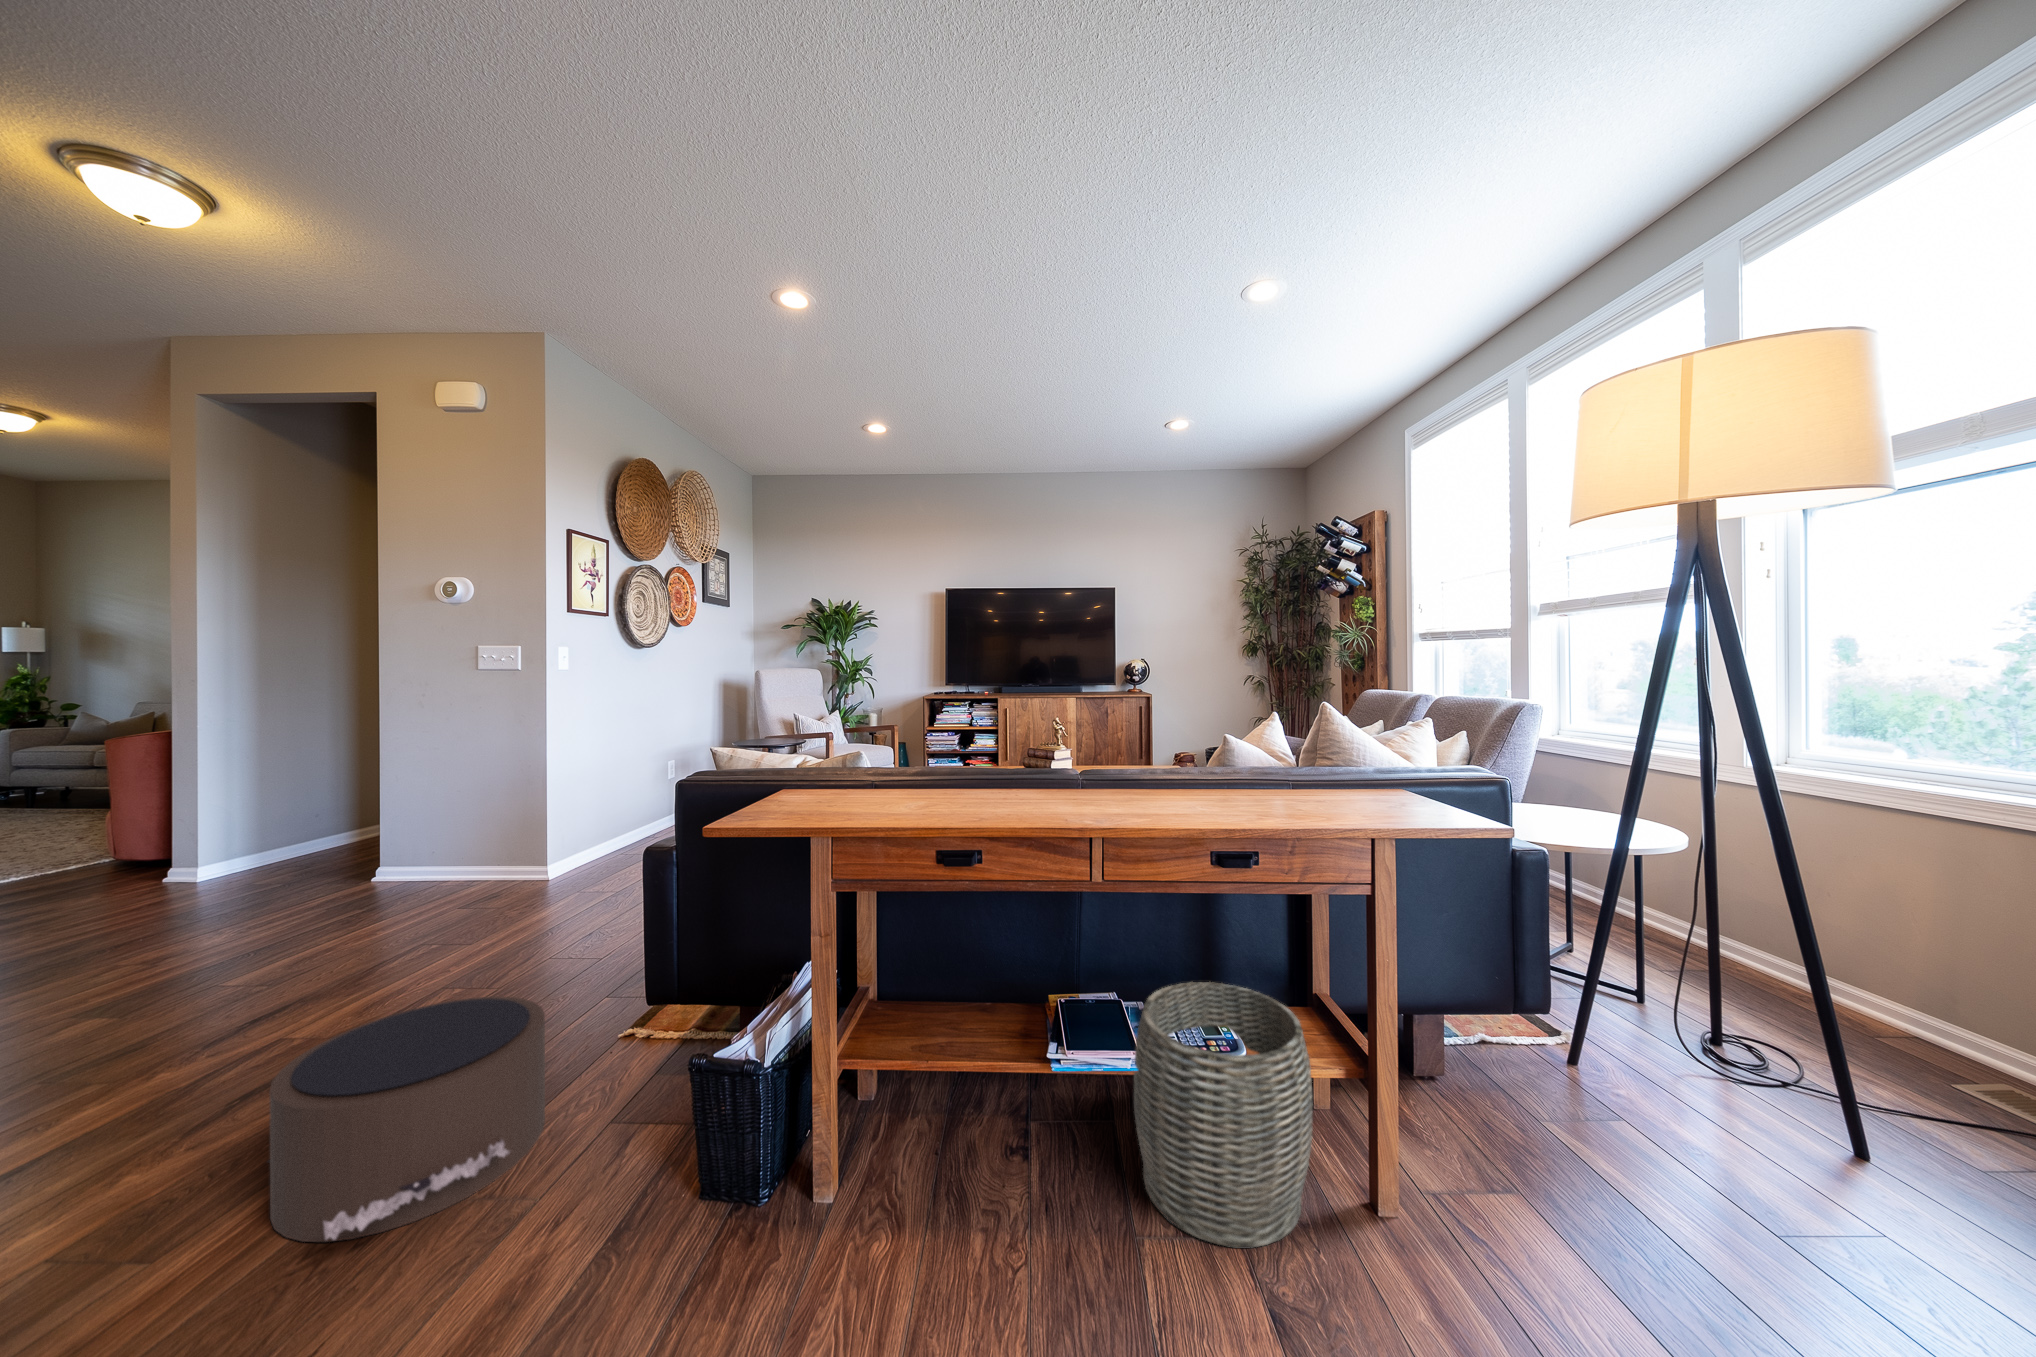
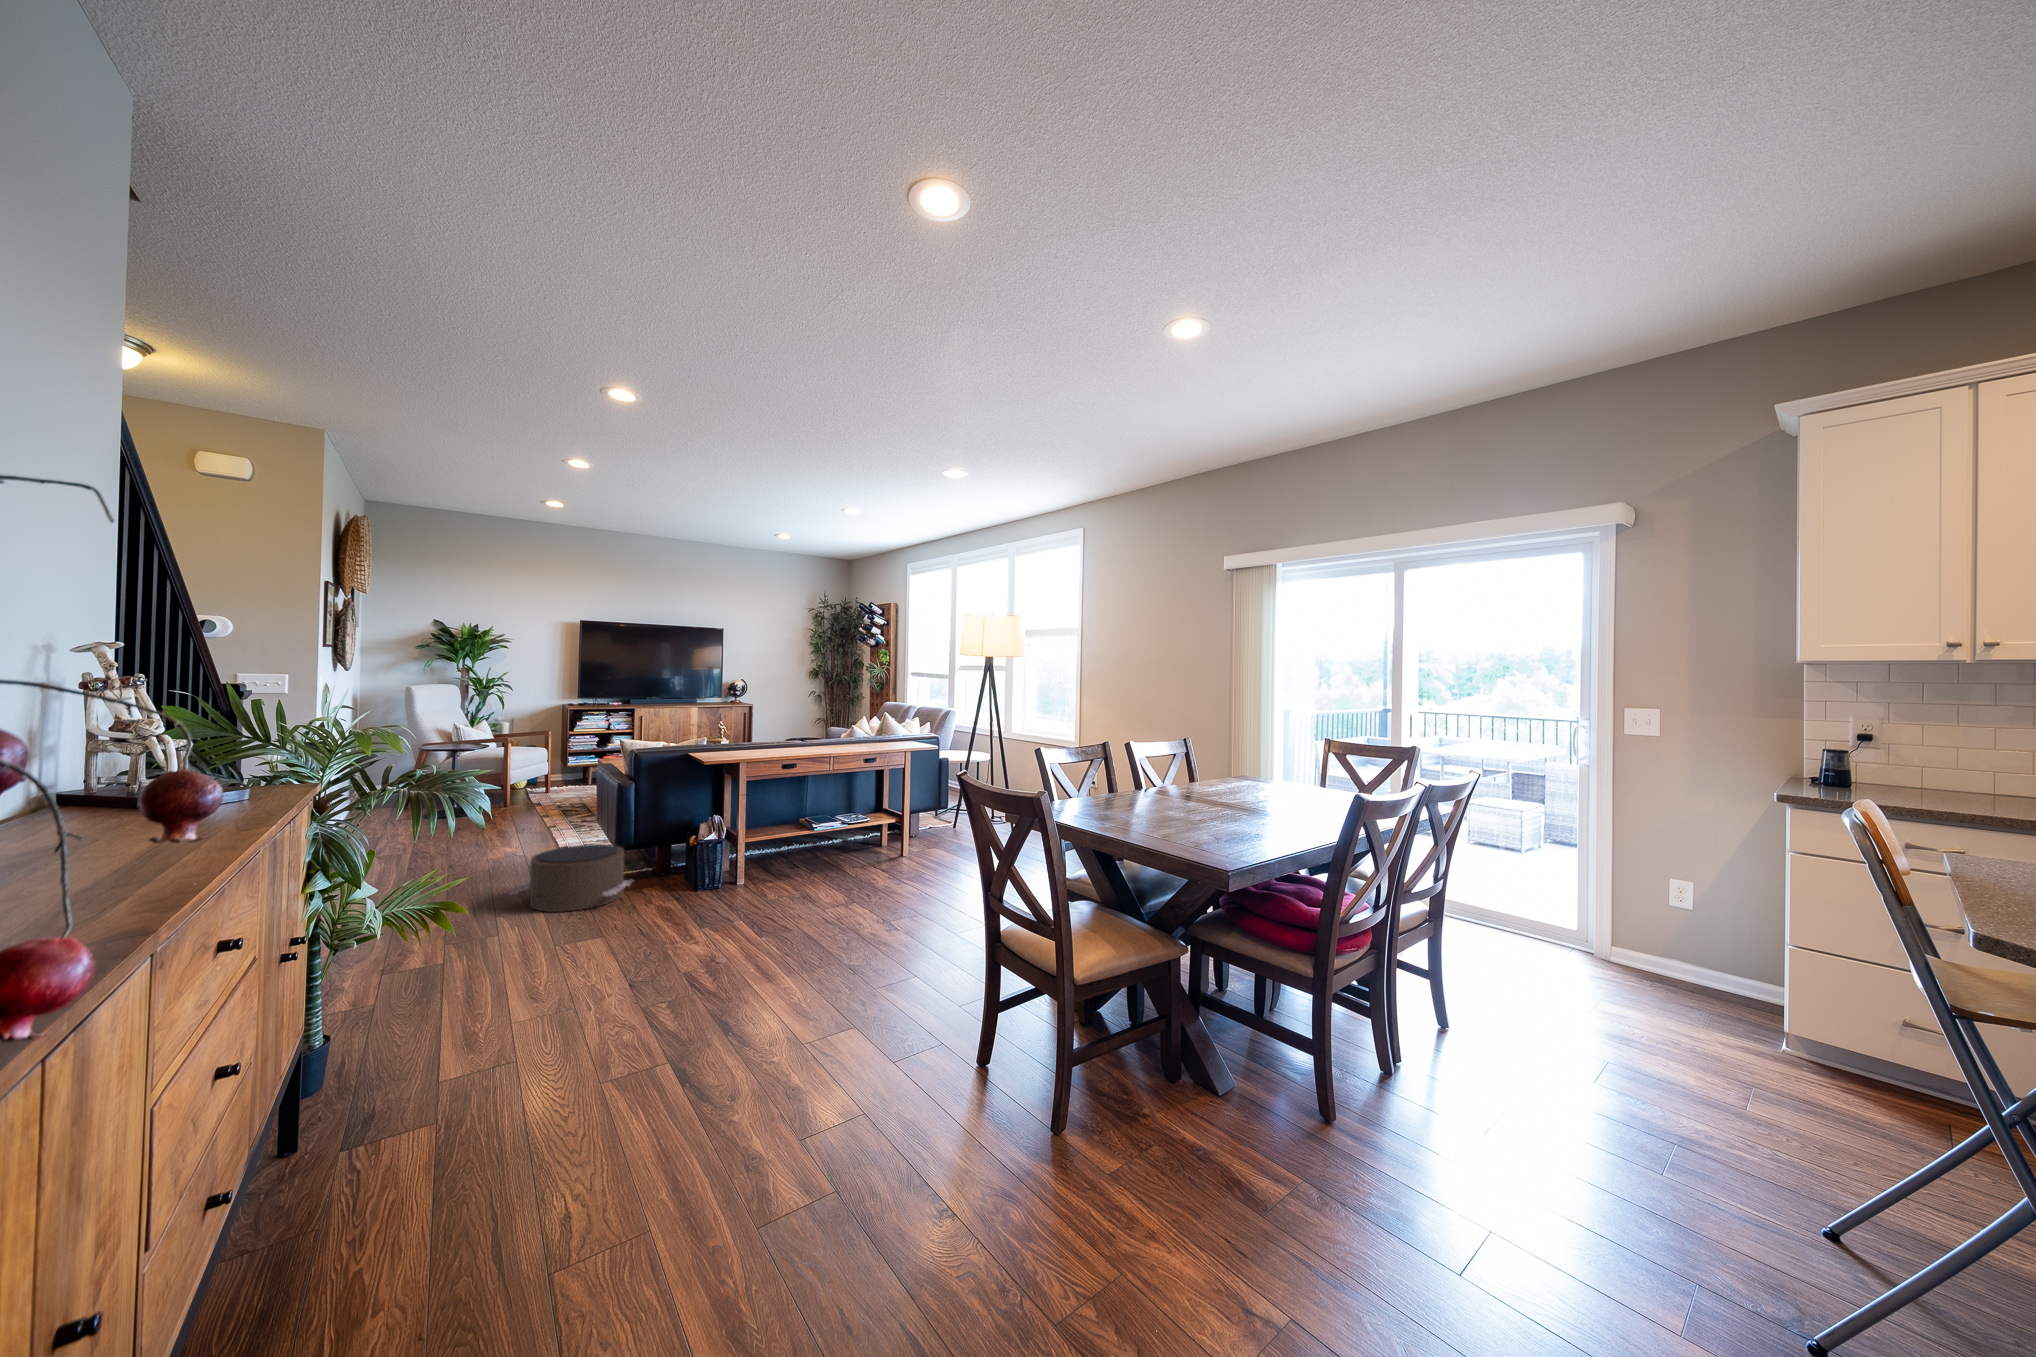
woven basket: present [1134,982,1312,1248] -> none [840,802,891,861]

